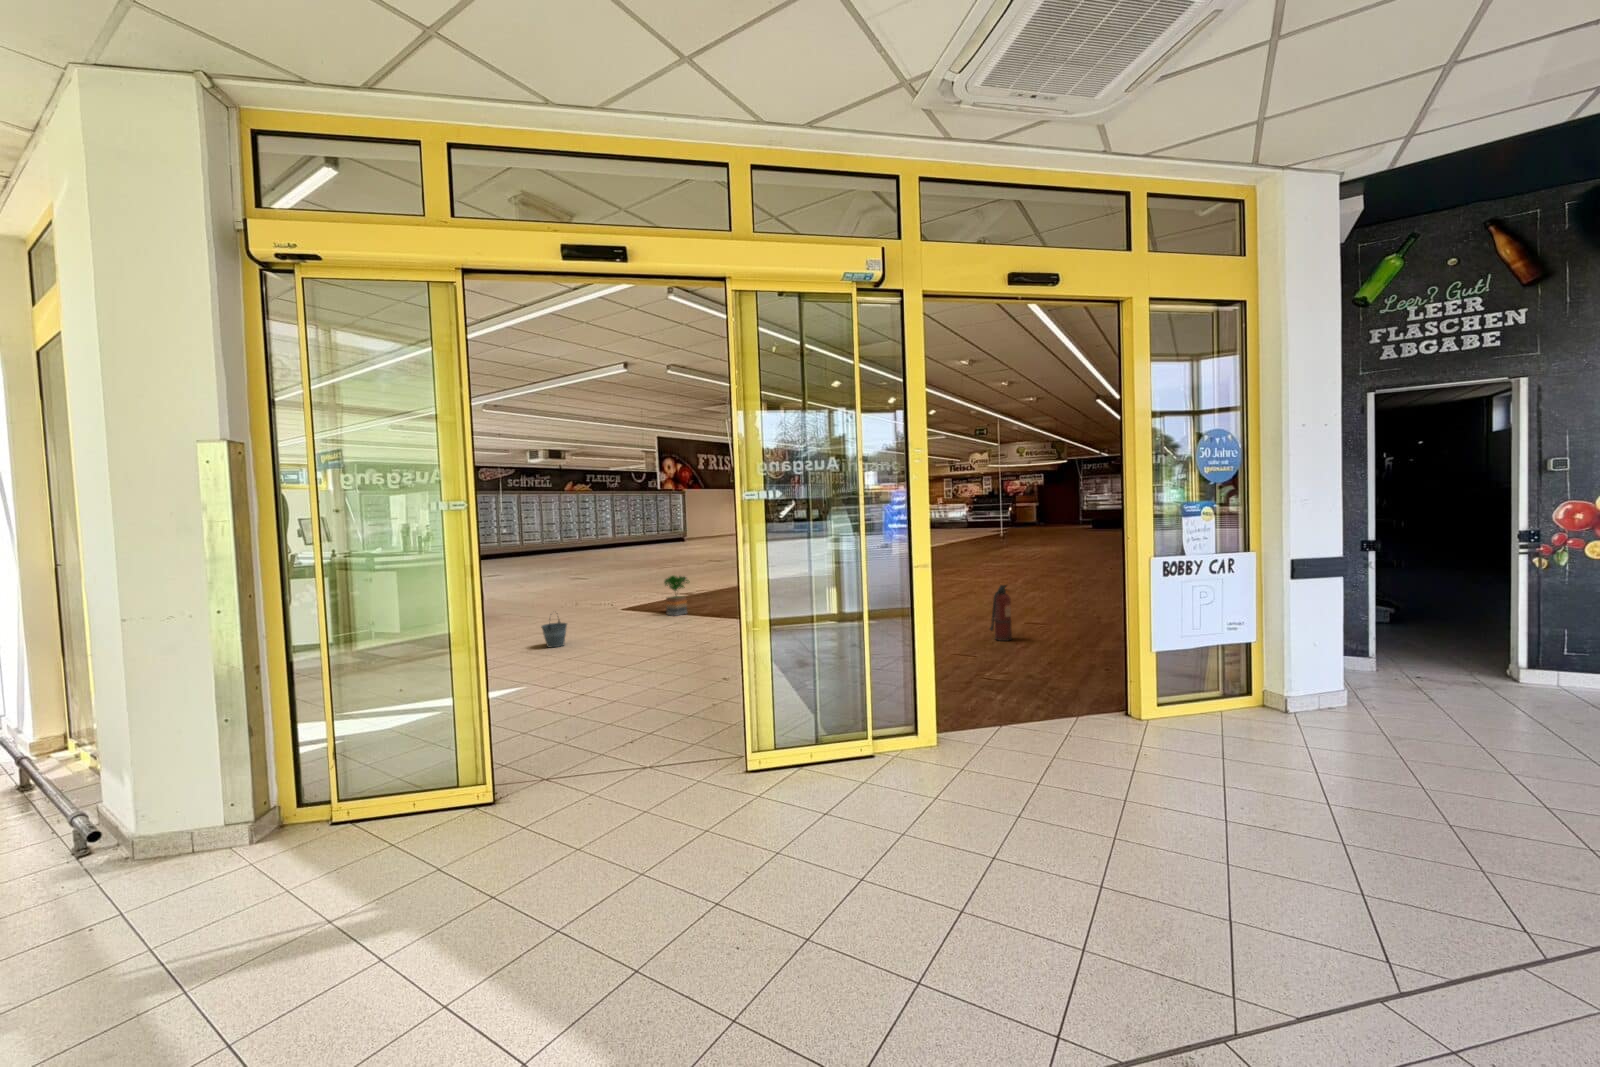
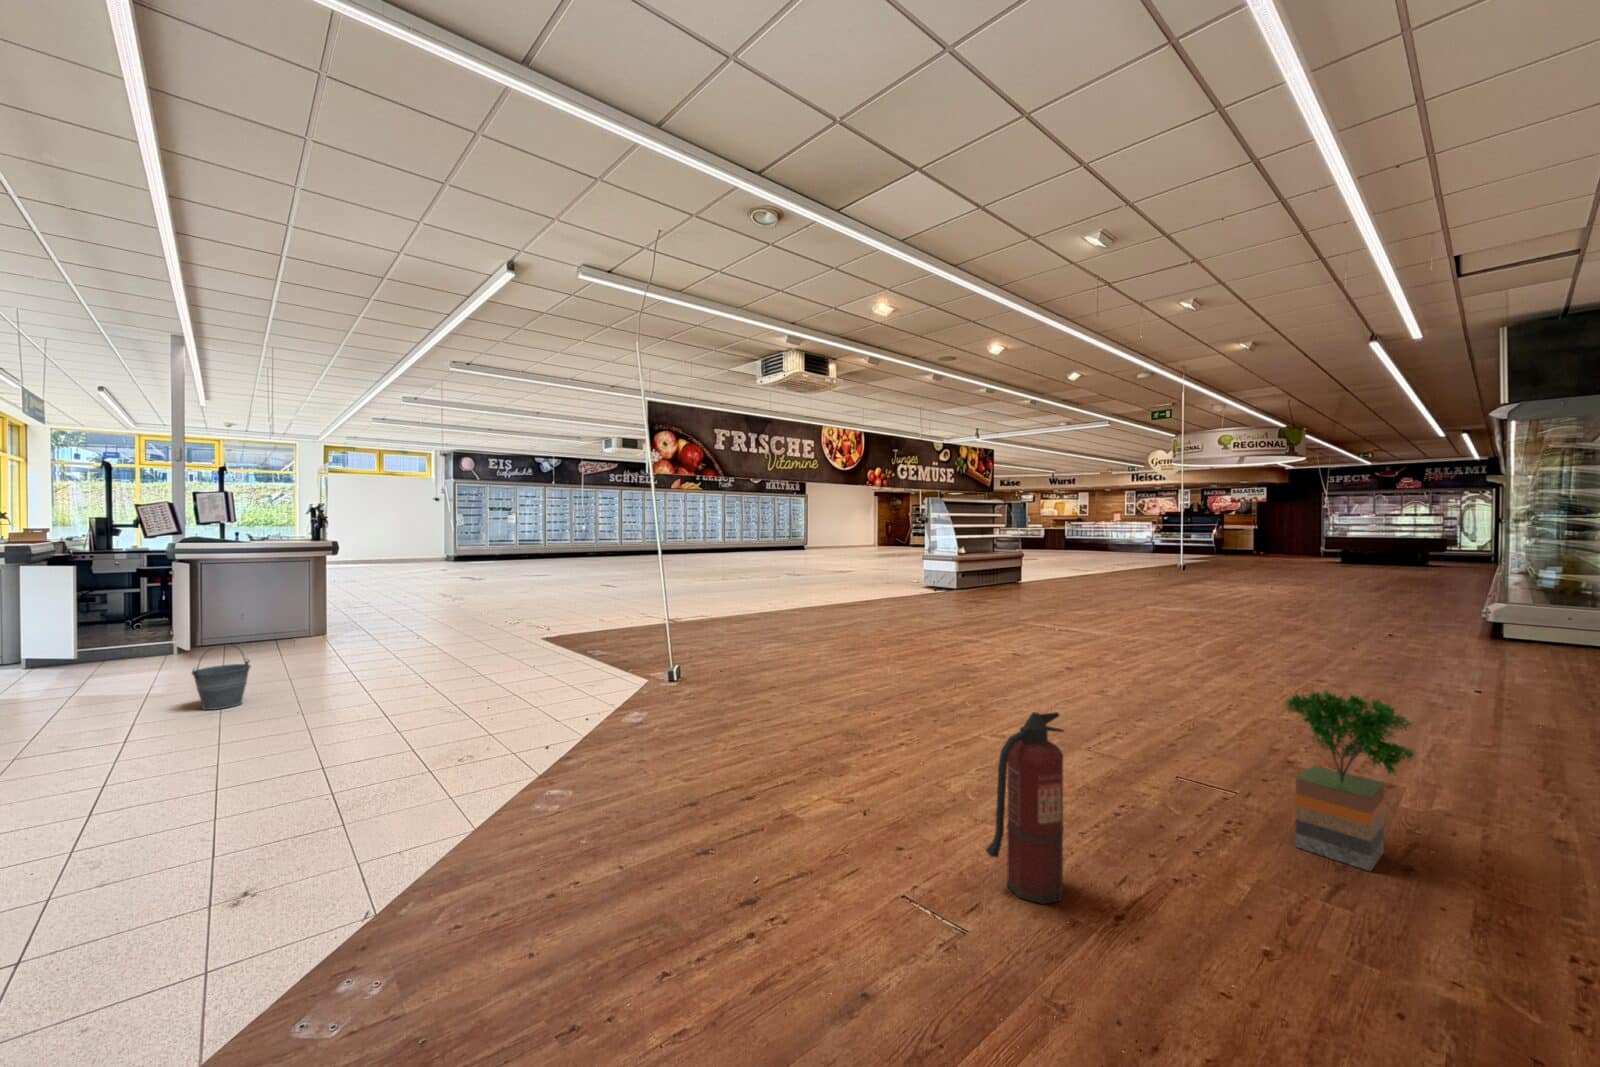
potted tree: present [664,576,689,616] -> present [1285,691,1417,871]

